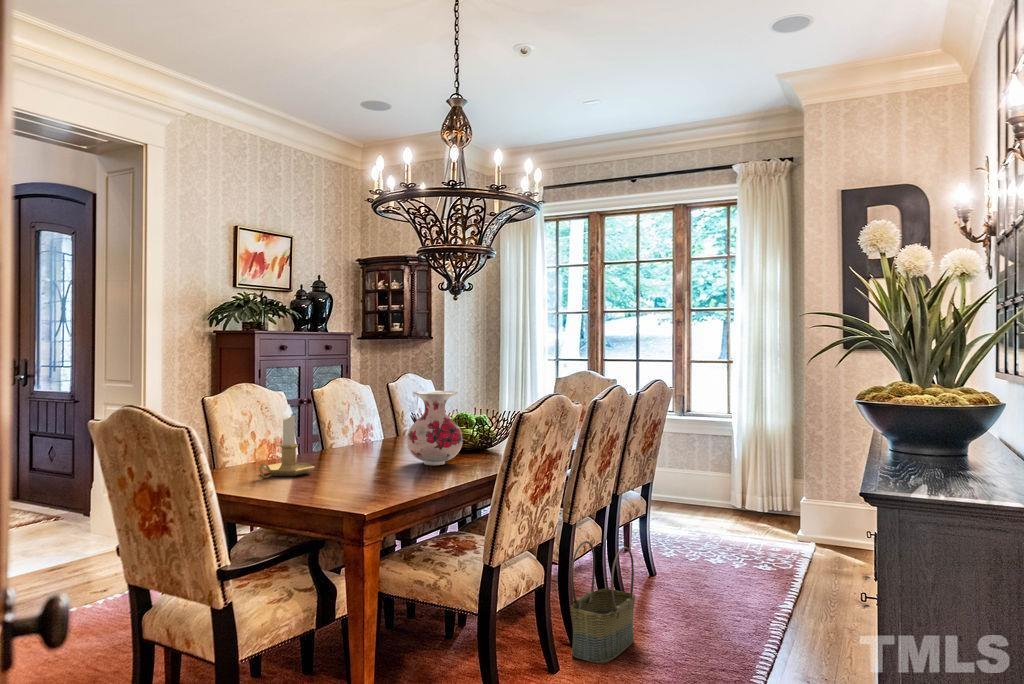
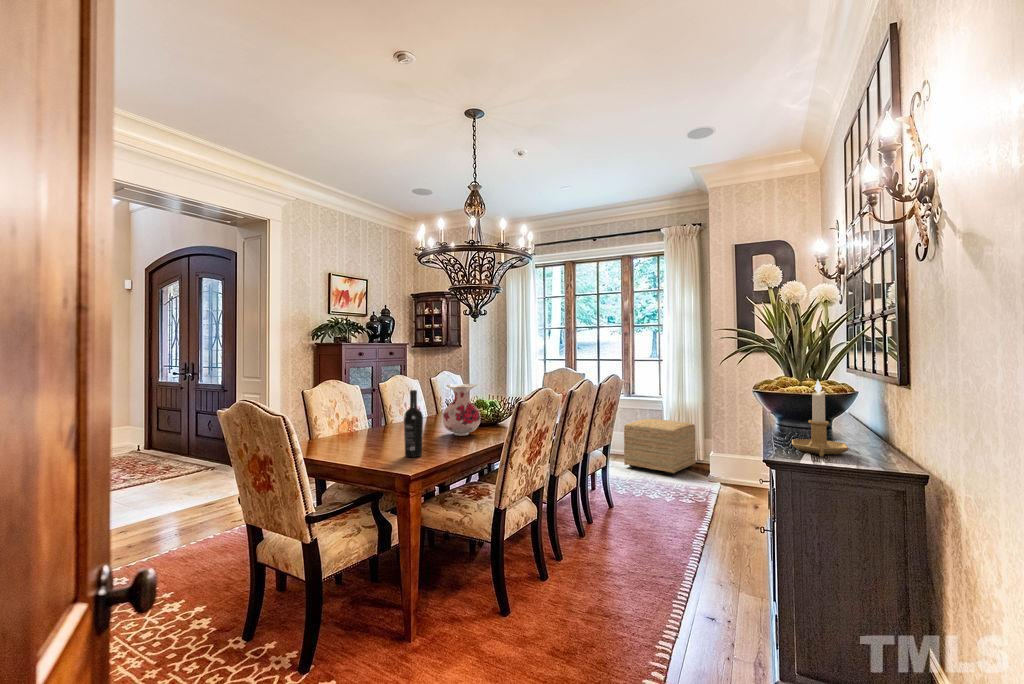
wine bottle: none [354,396,381,492] -> present [404,390,423,457]
candlestick: present [259,405,315,478] -> present [792,380,849,457]
ottoman: none [675,450,782,532] -> present [624,419,696,475]
basket: present [571,541,635,663] -> none [556,487,600,573]

